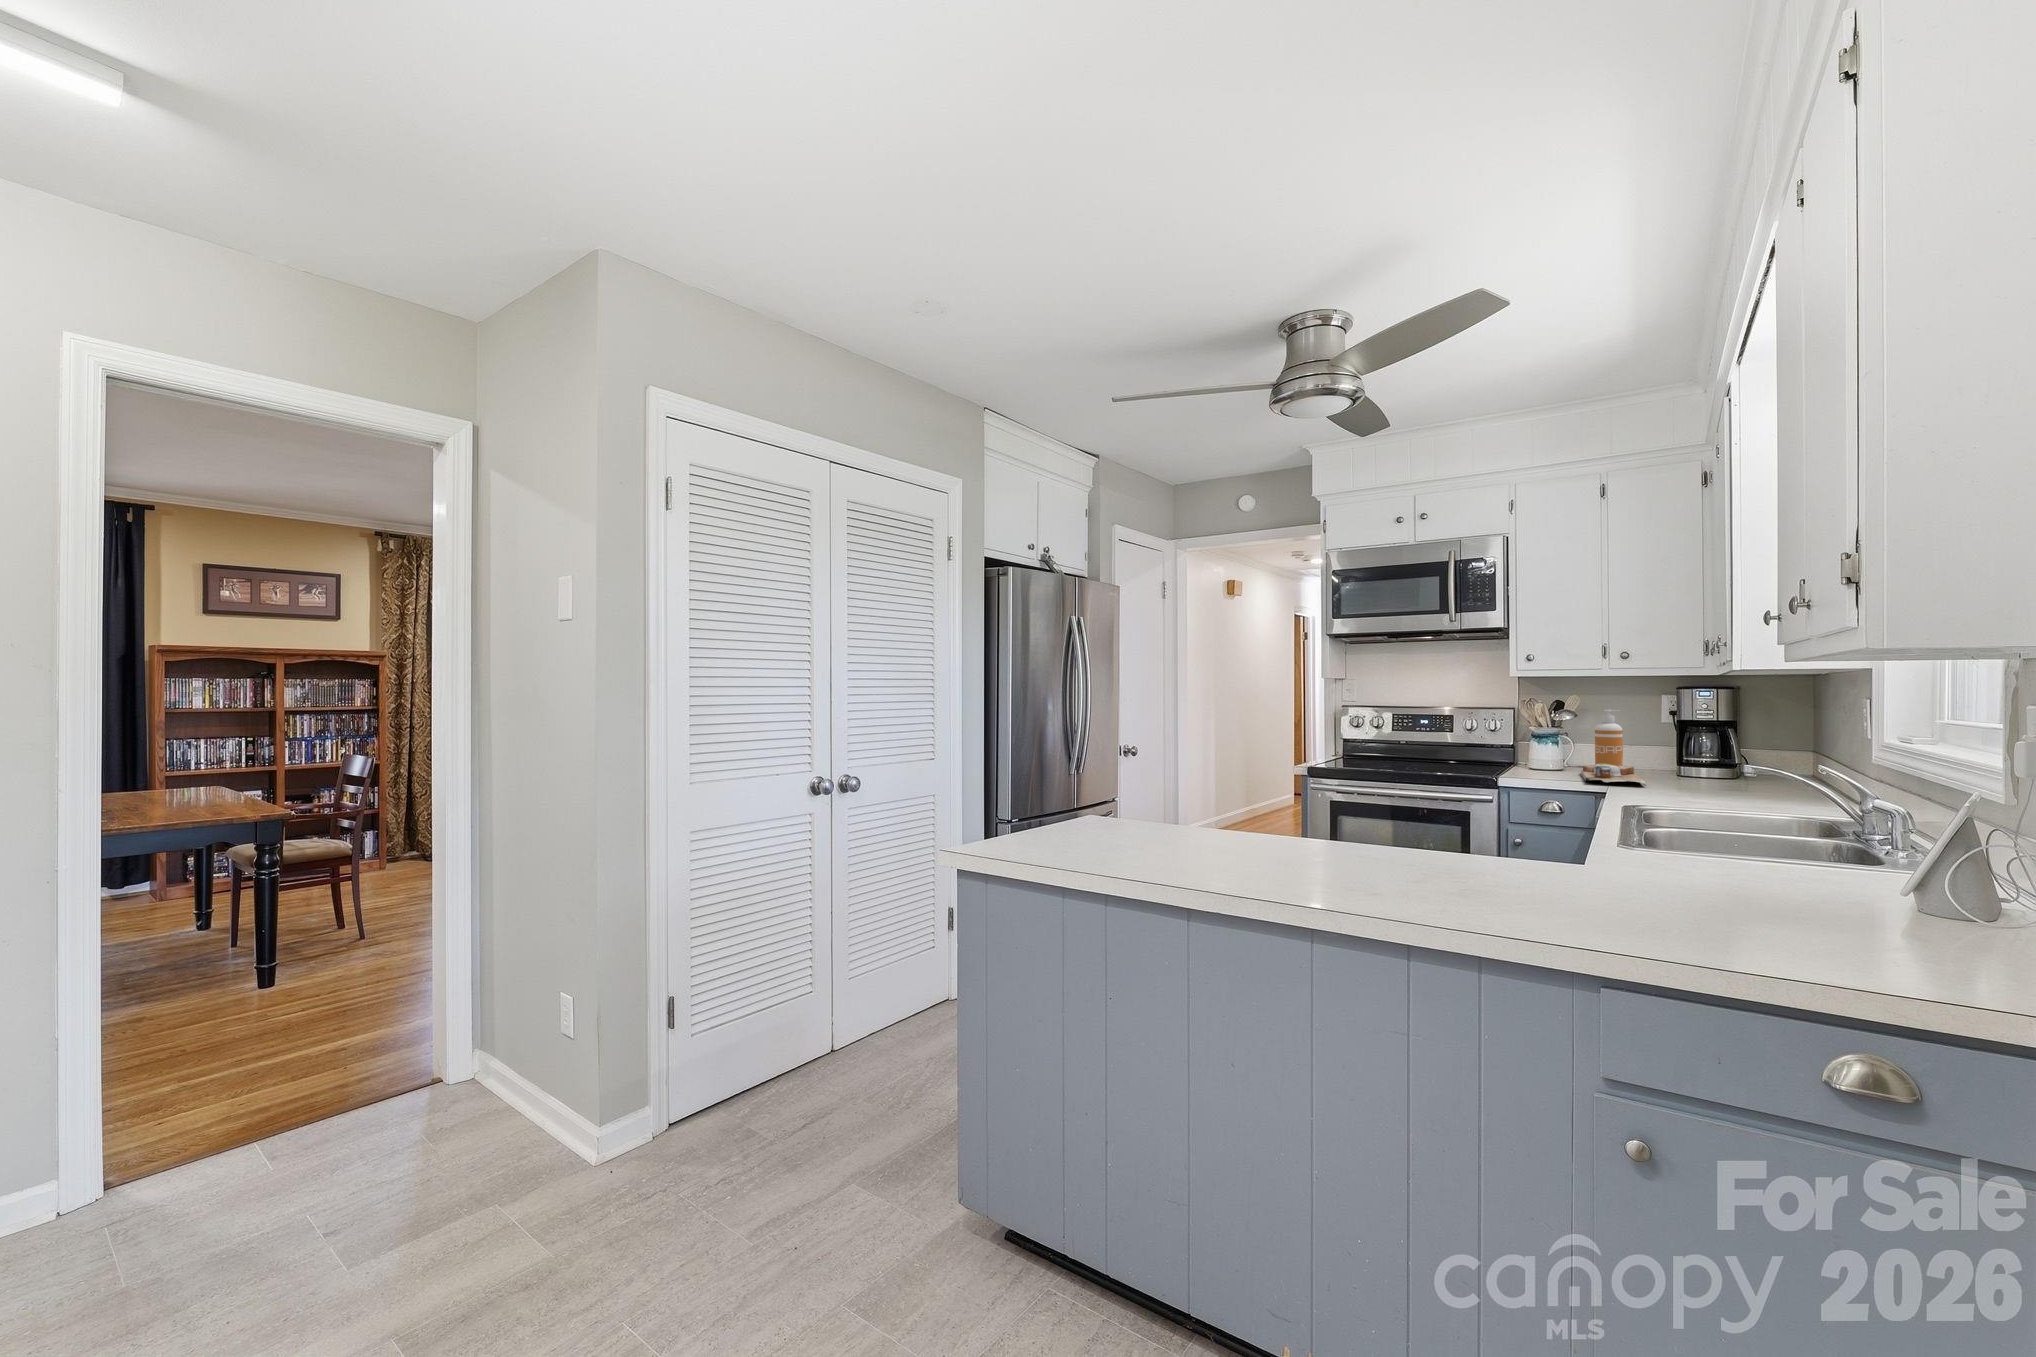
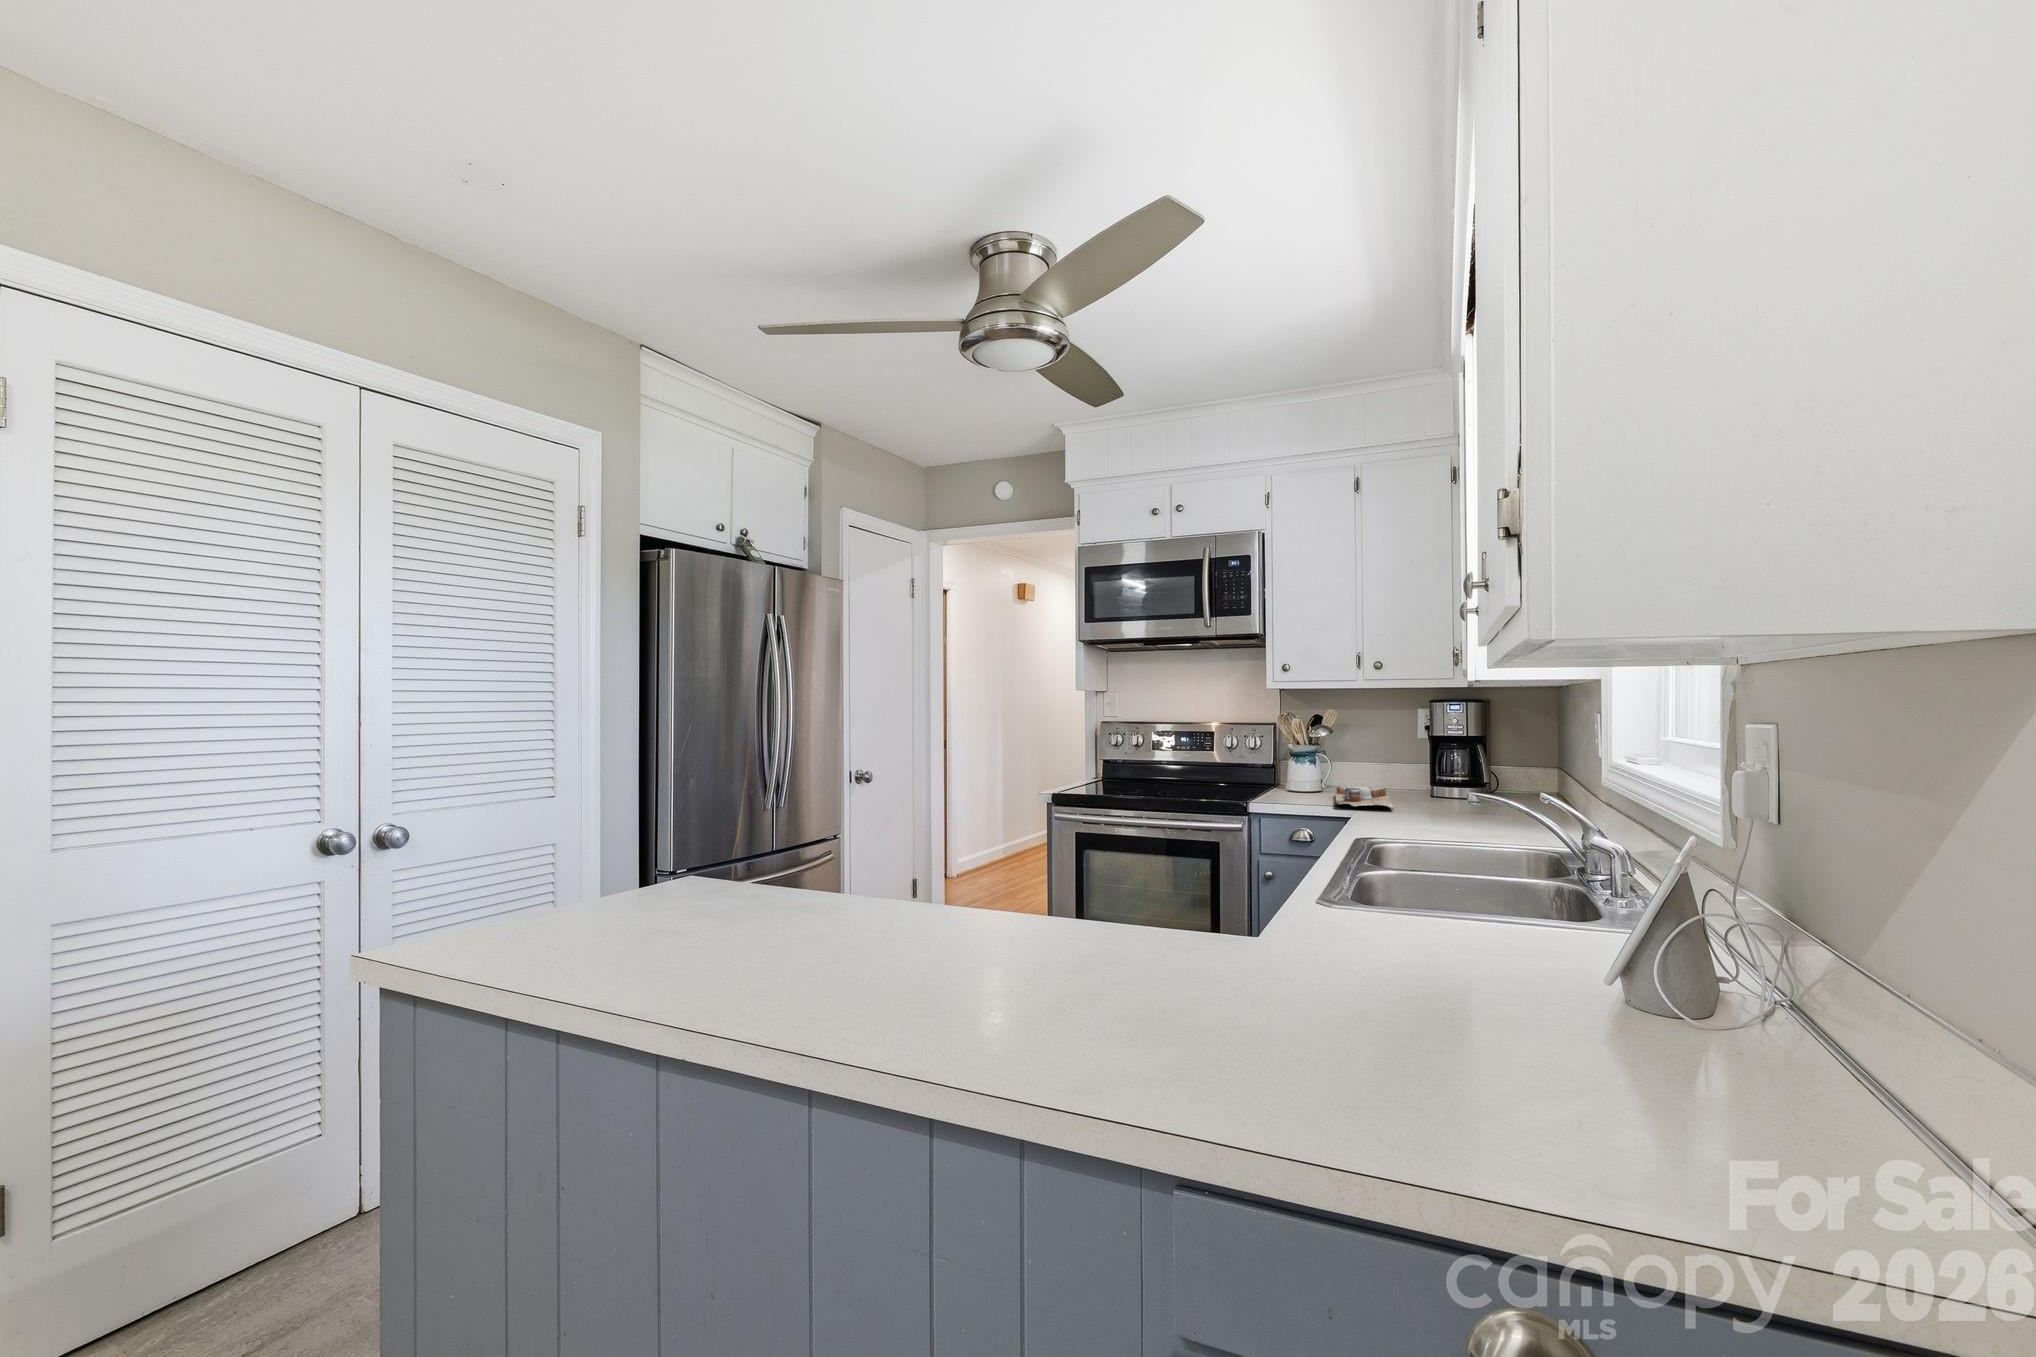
soap dispenser: present [1595,710,1623,766] -> none [1353,725,1380,789]

